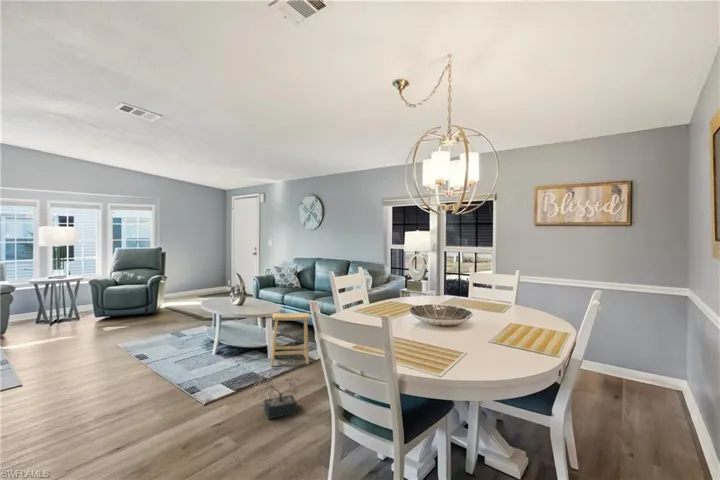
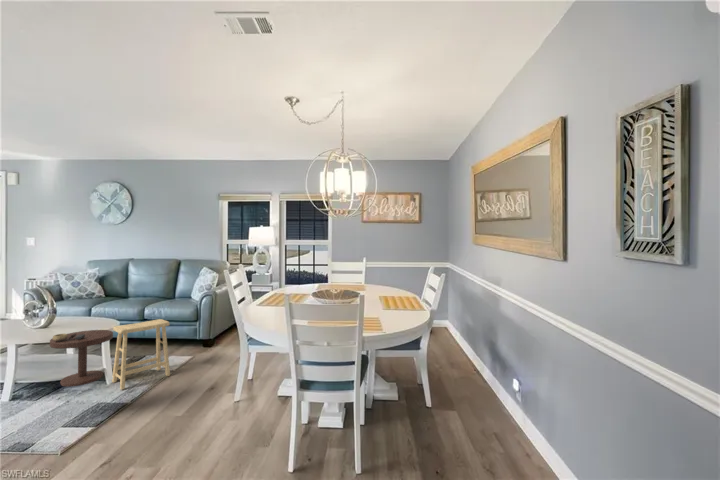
side table: none [218,312,257,383] -> present [50,330,113,387]
decorative plant: present [253,374,303,419] -> none [143,385,201,440]

